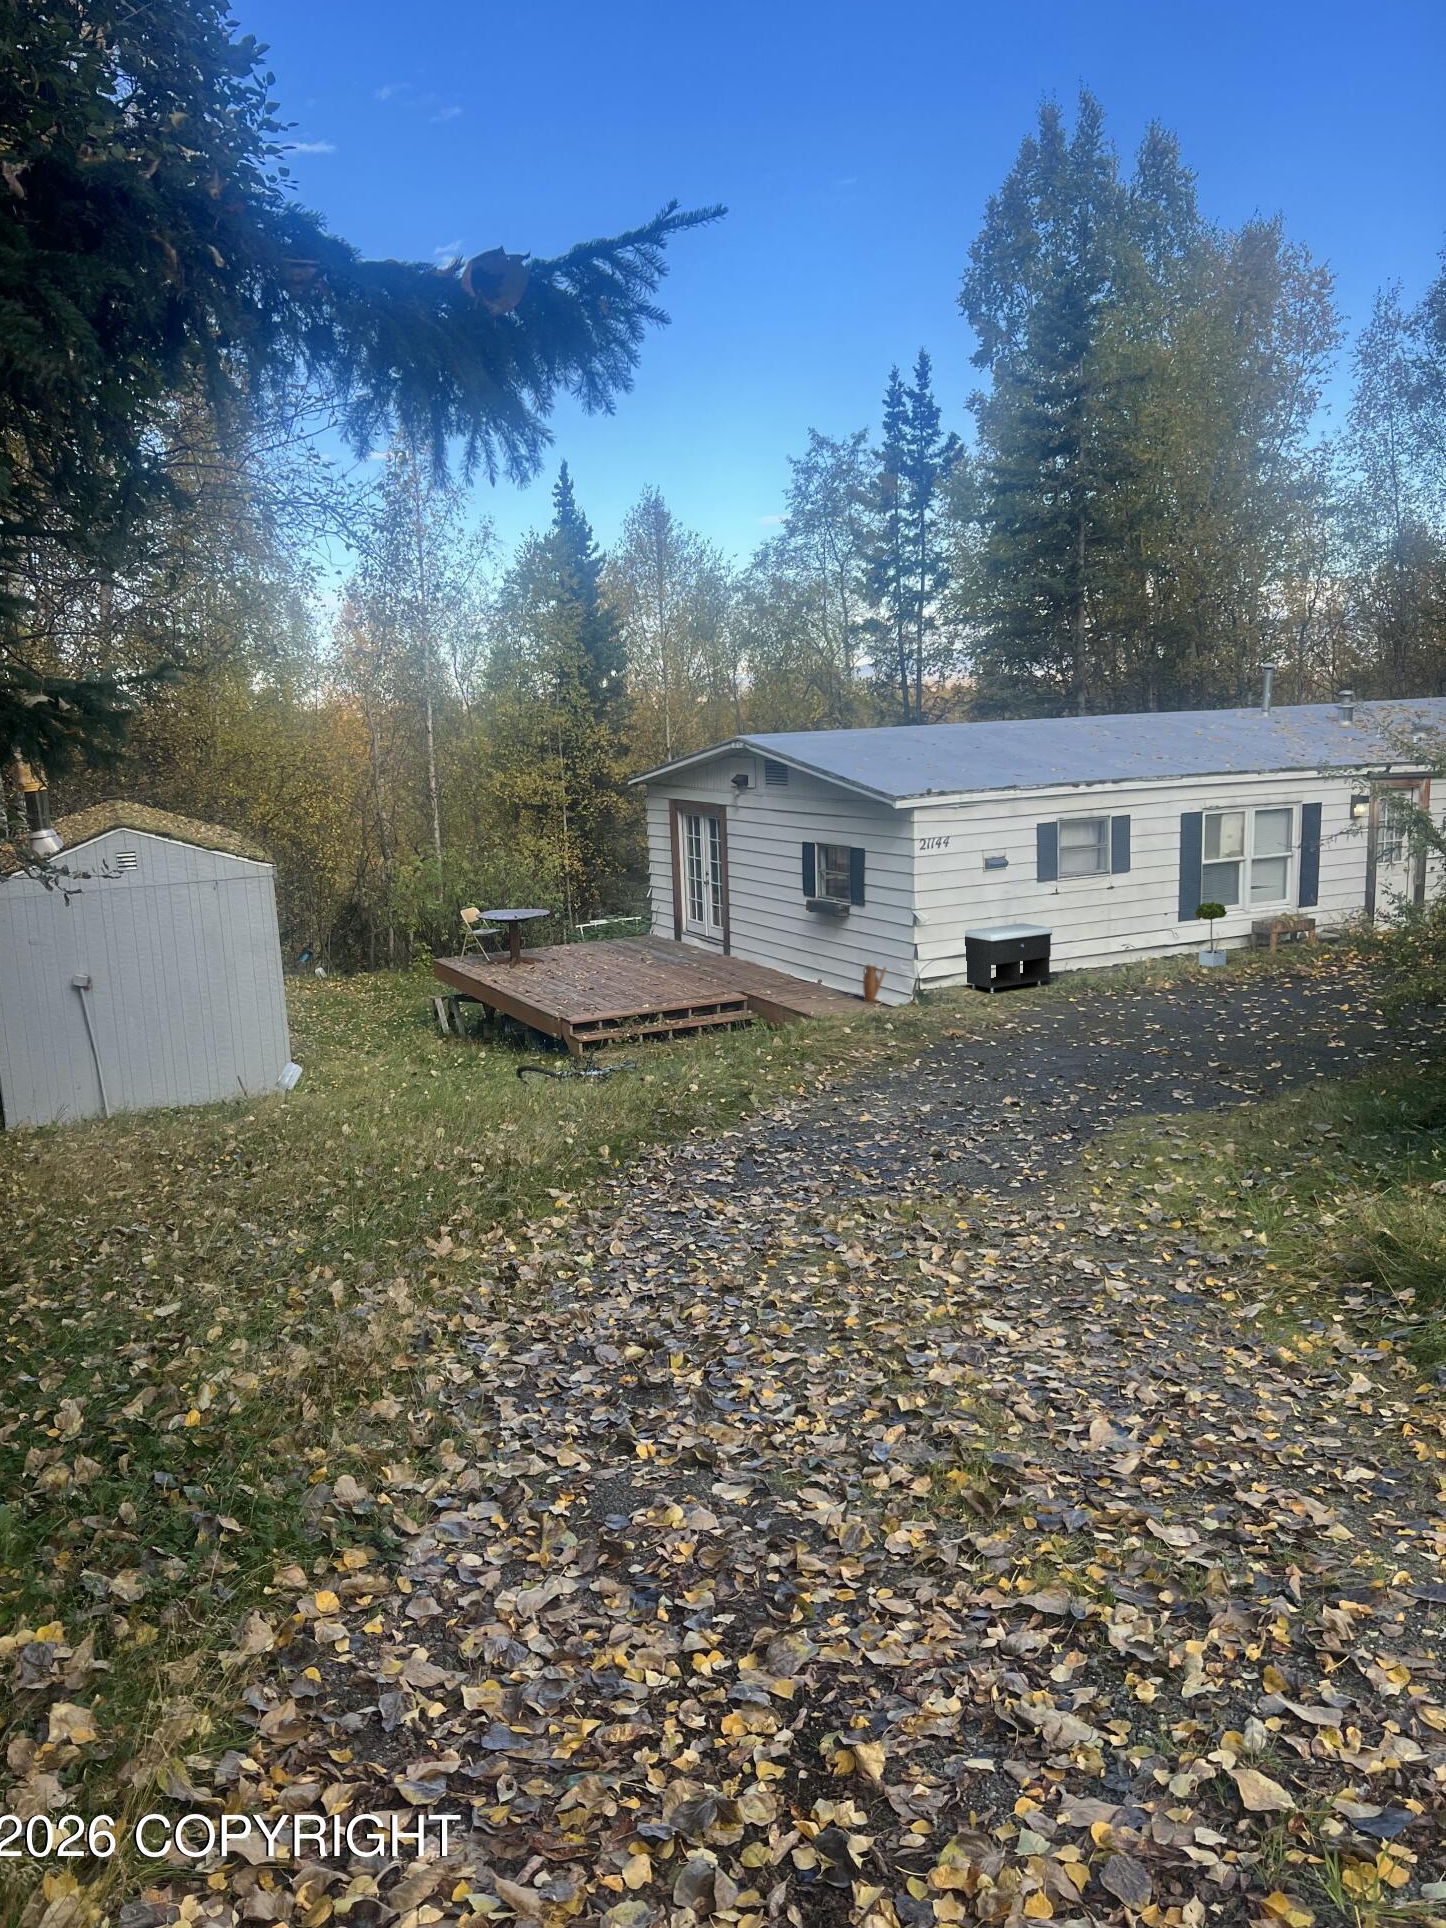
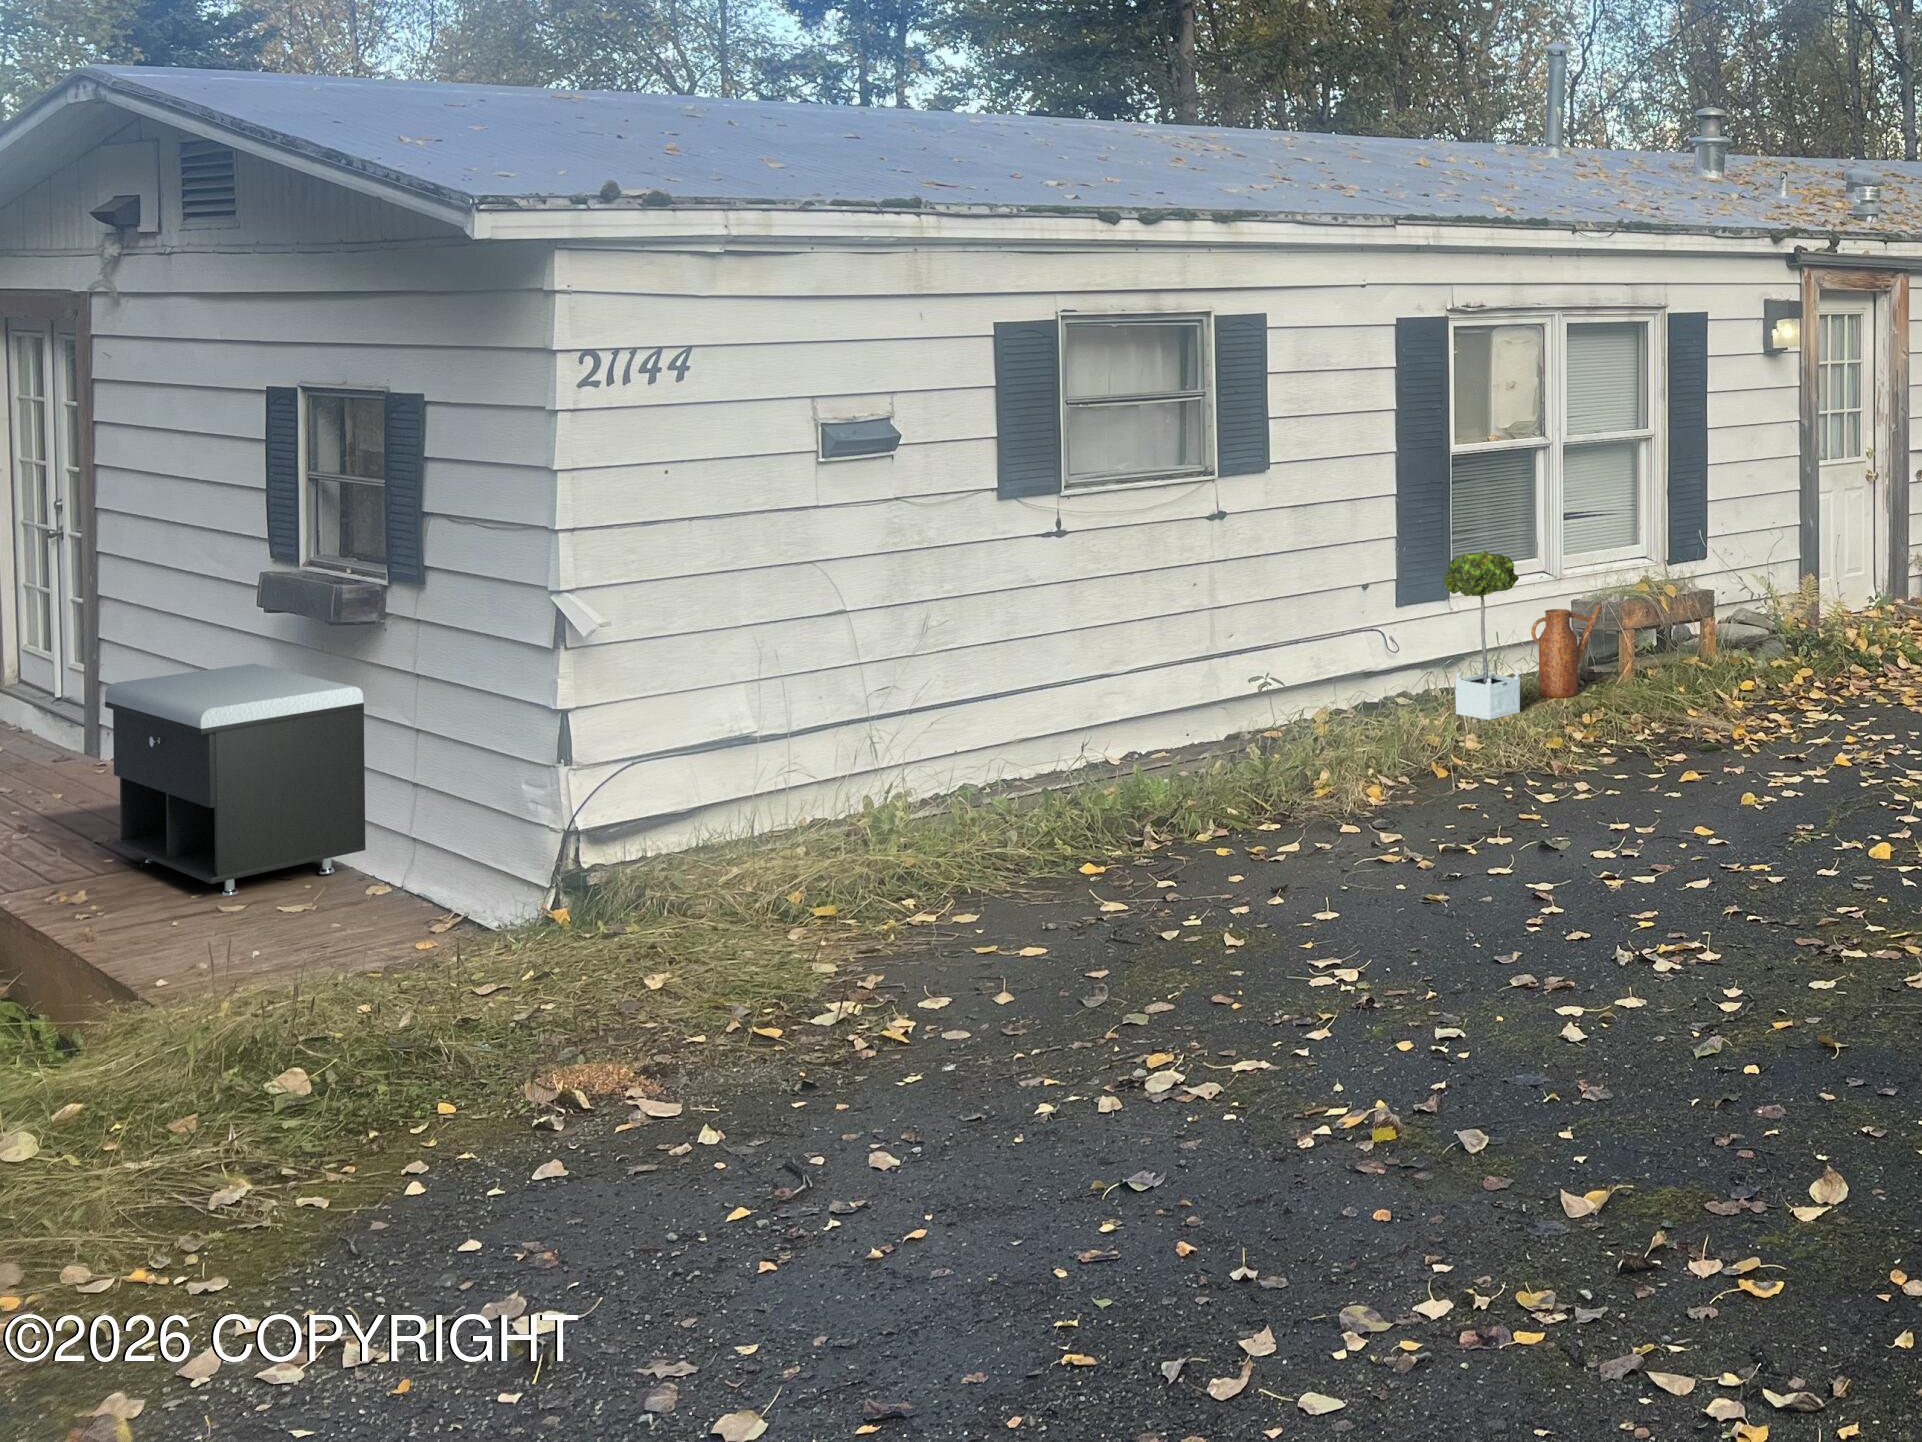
storage bench: present [965,923,1052,993] -> present [105,664,366,895]
watering can: present [863,964,886,1003] -> present [1531,605,1602,698]

